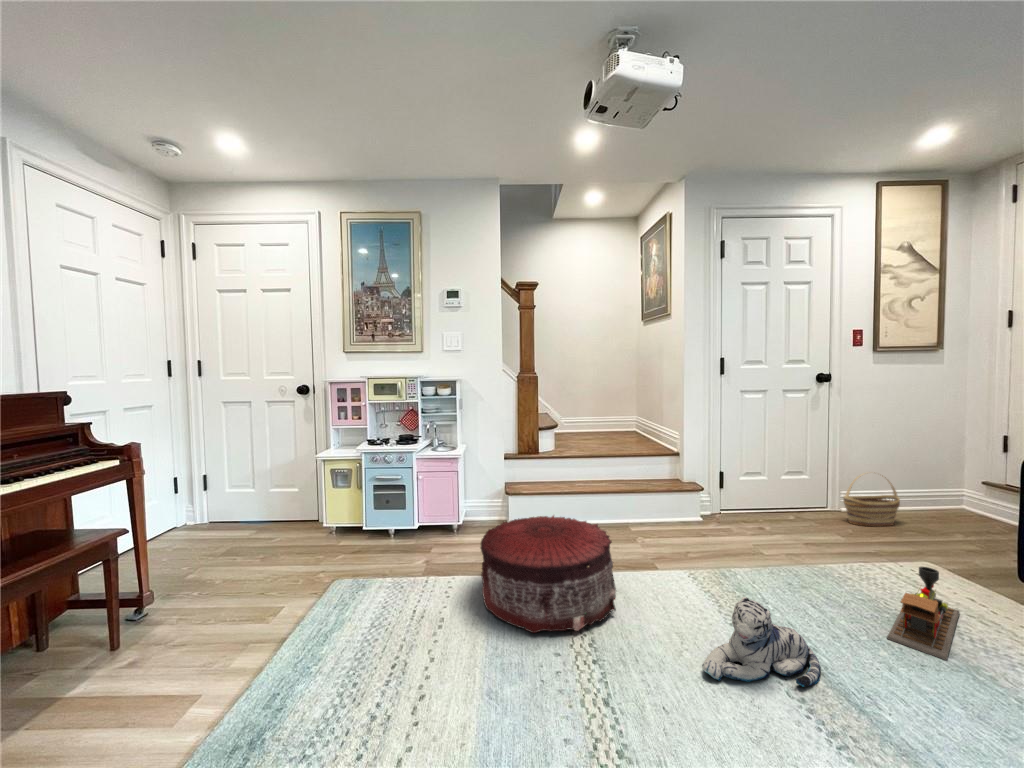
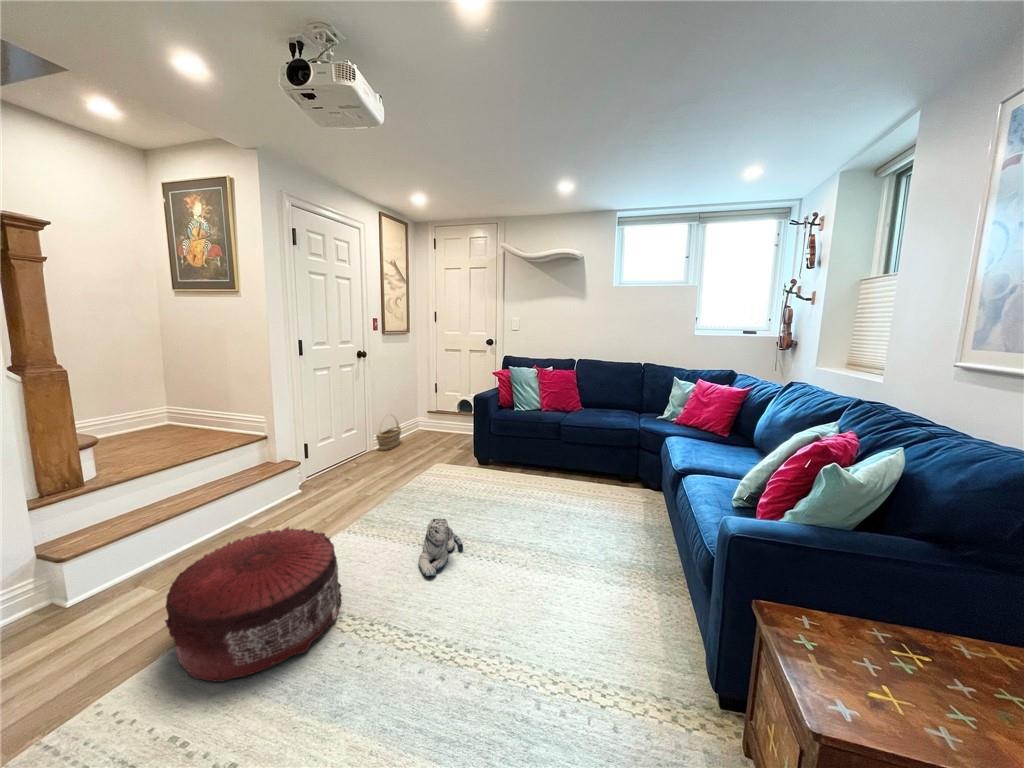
toy train: present [887,567,959,660] -> none [444,463,479,507]

